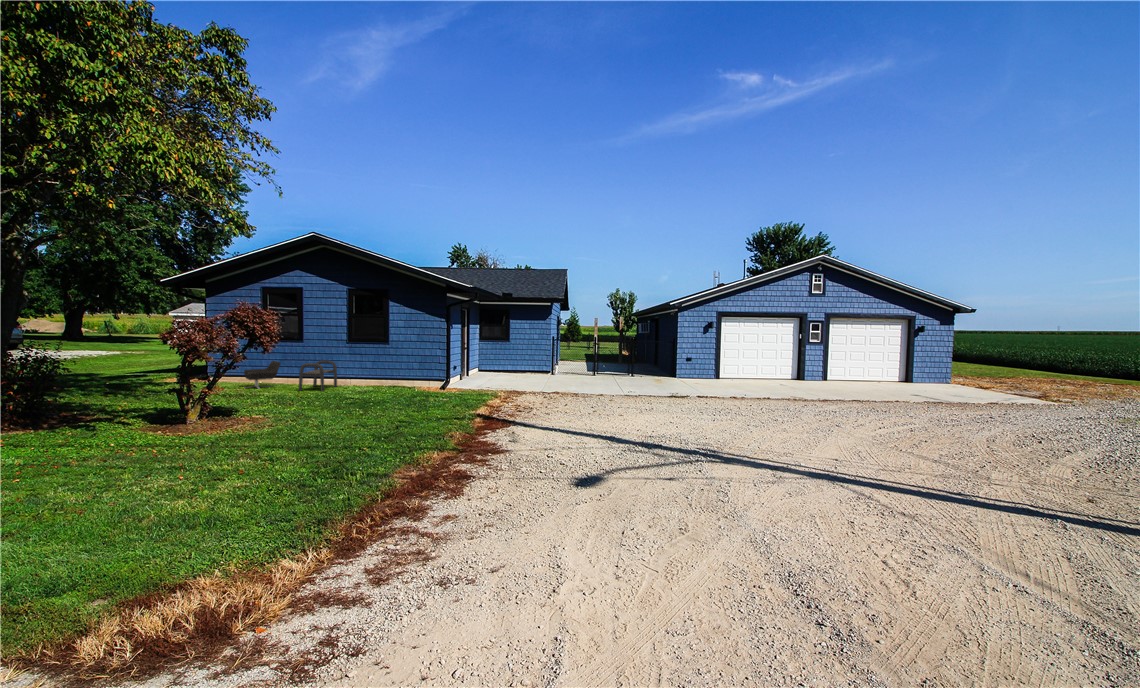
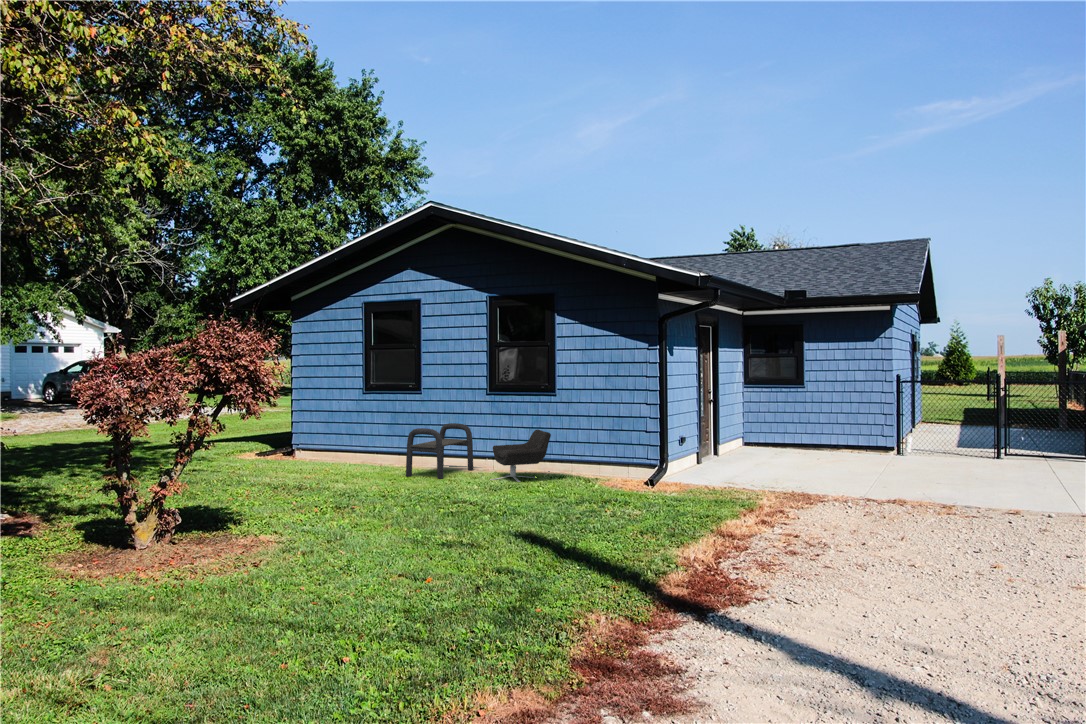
lounge chair: present [244,361,281,389] -> present [490,430,551,482]

